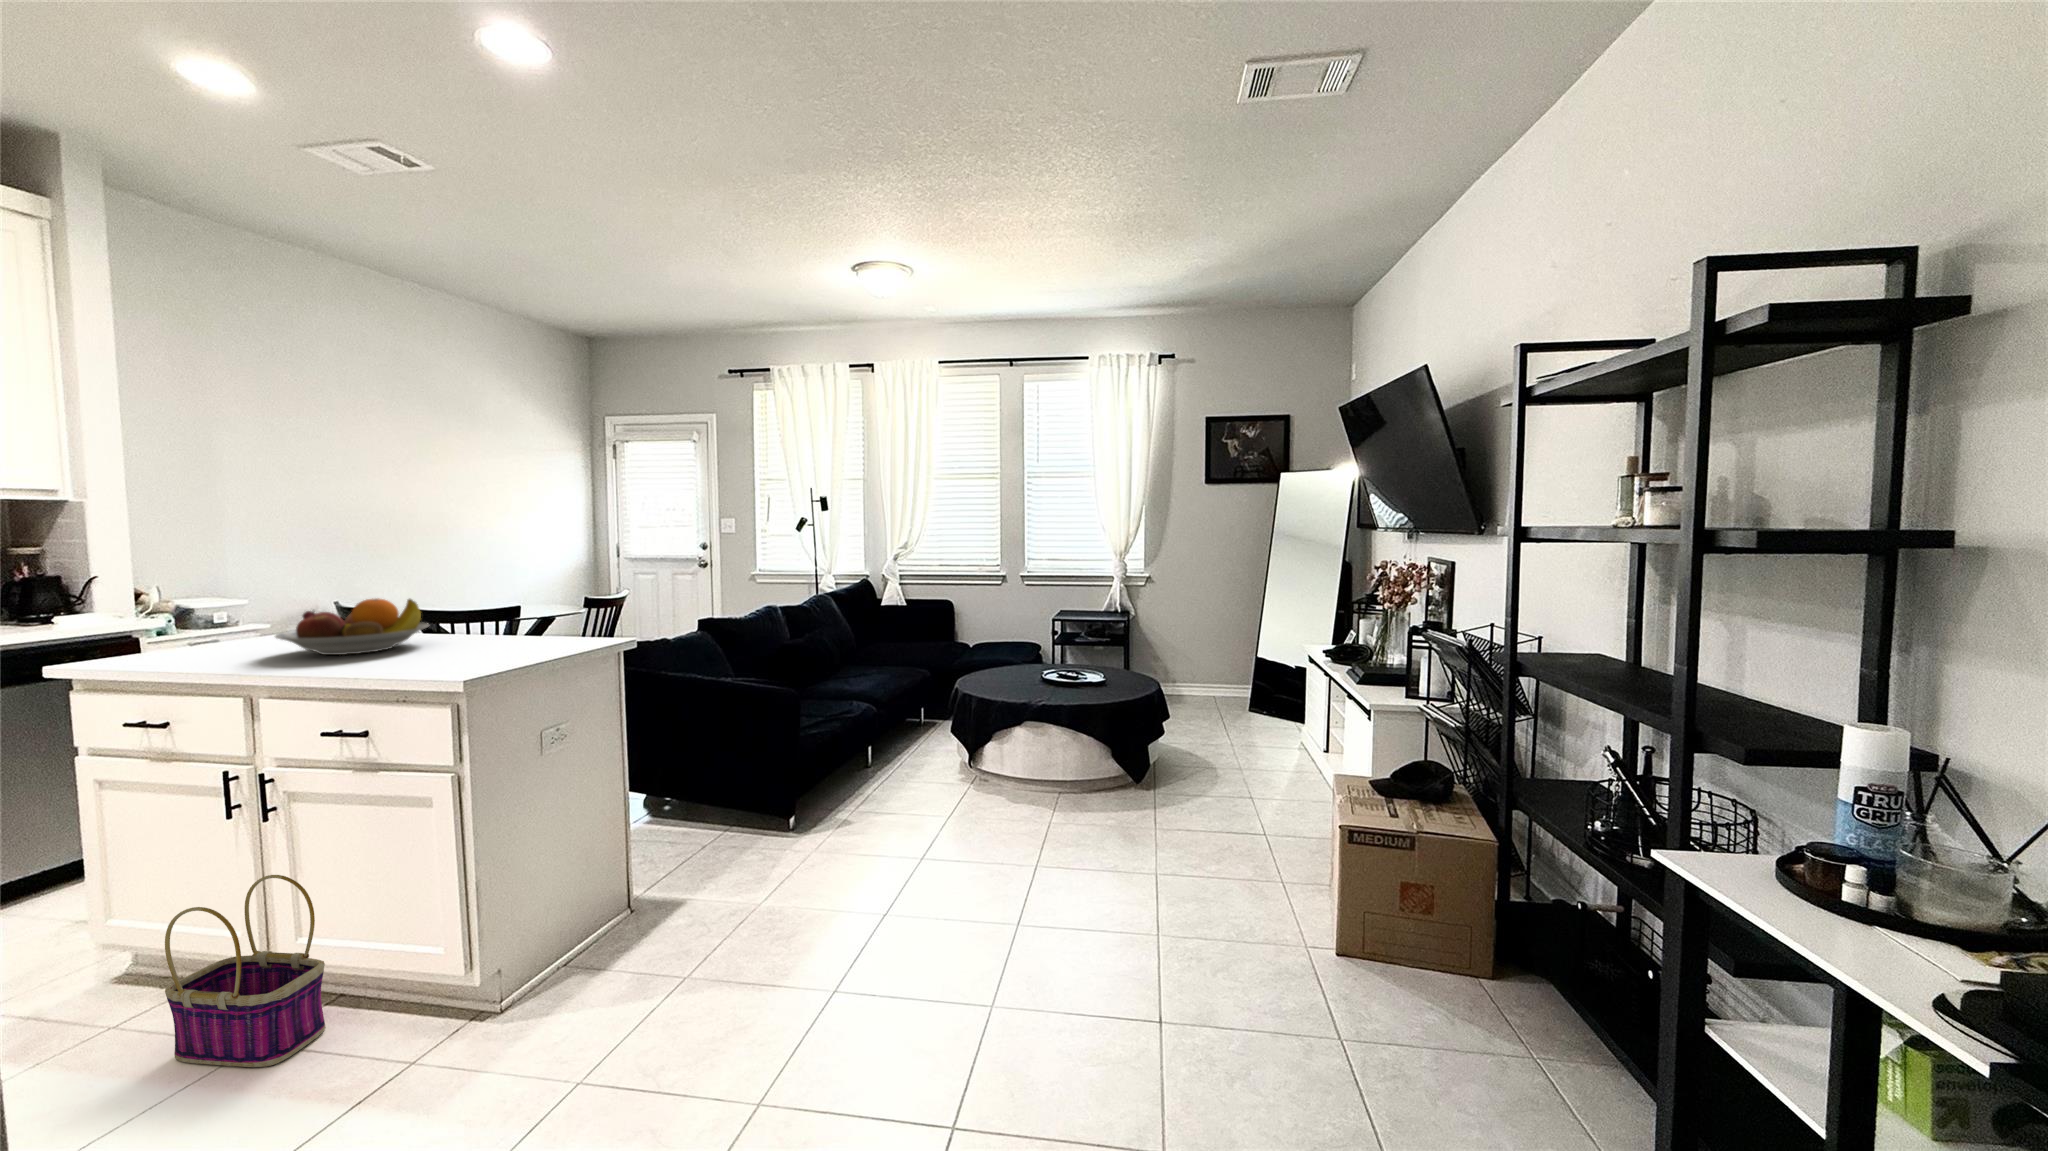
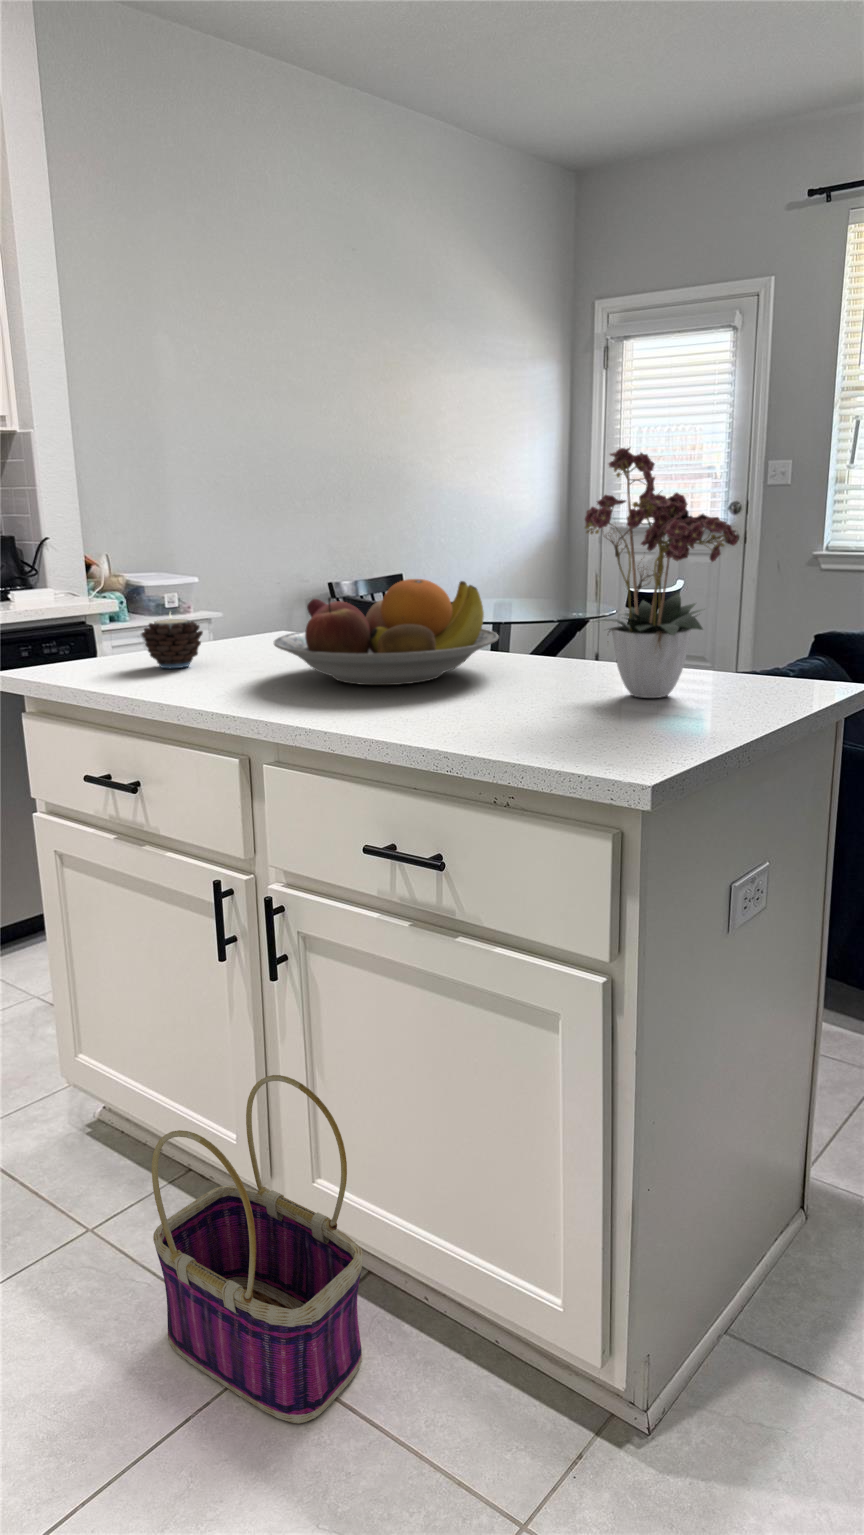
flower arrangement: none [459,531,545,650] -> present [585,448,738,698]
candle: none [176,622,226,656] -> present [142,615,203,668]

